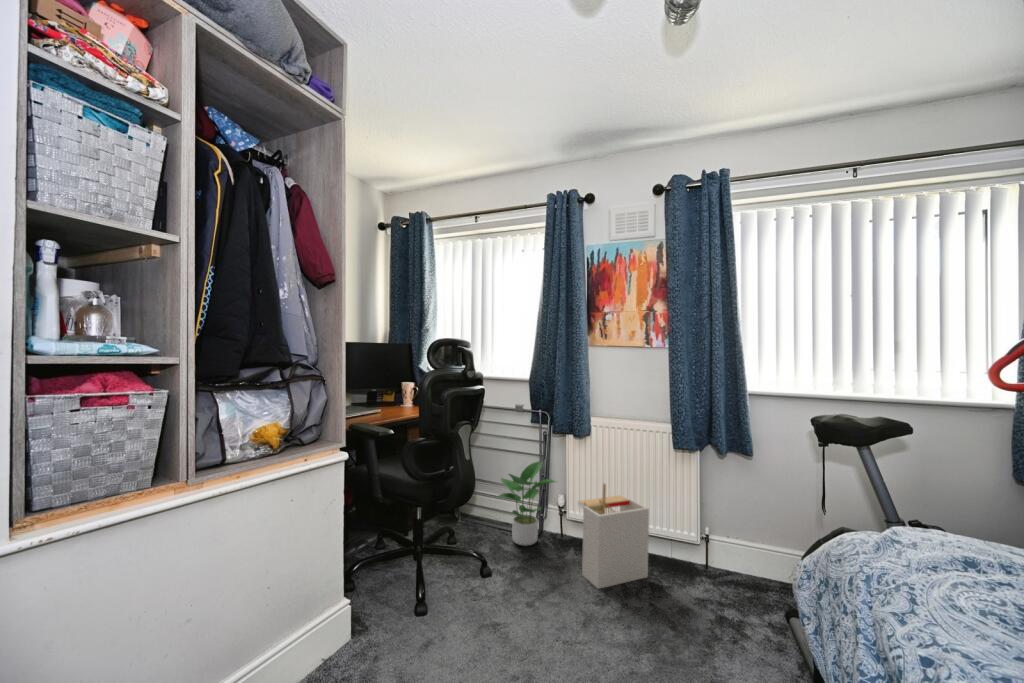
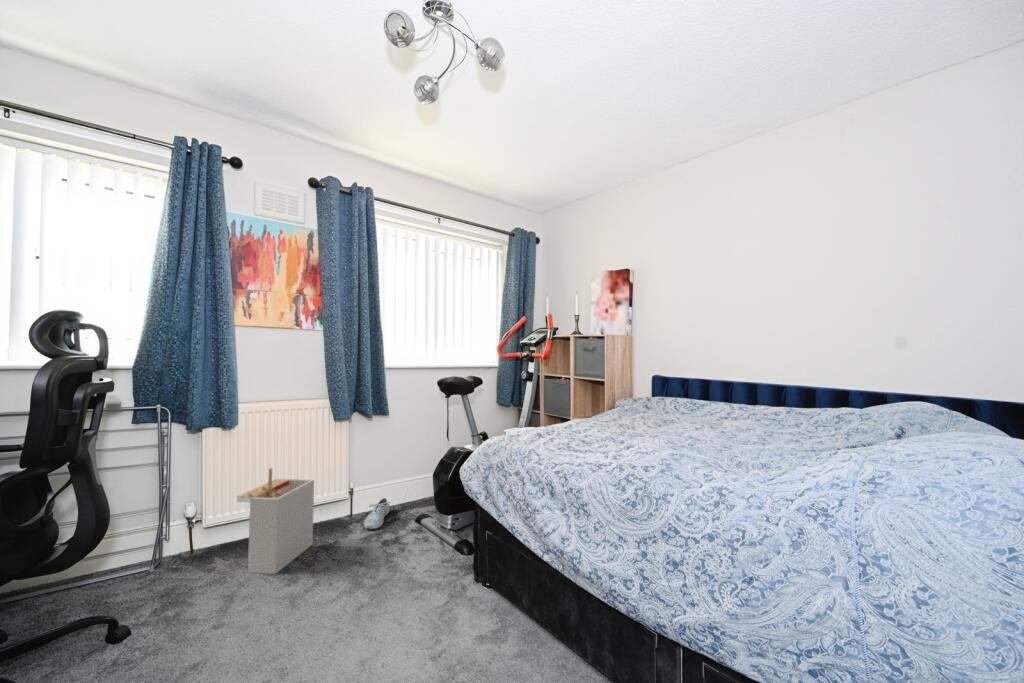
potted plant: present [498,461,556,546] -> none [82,470,189,588]
shoe: none [708,560,759,596] -> present [363,498,390,530]

